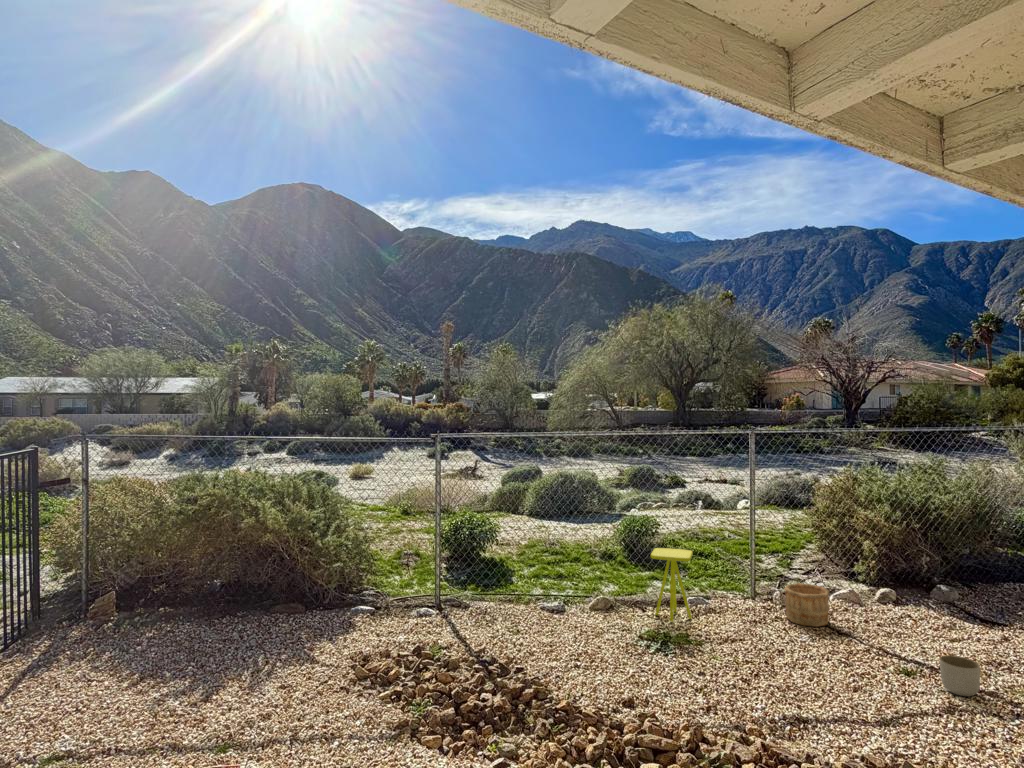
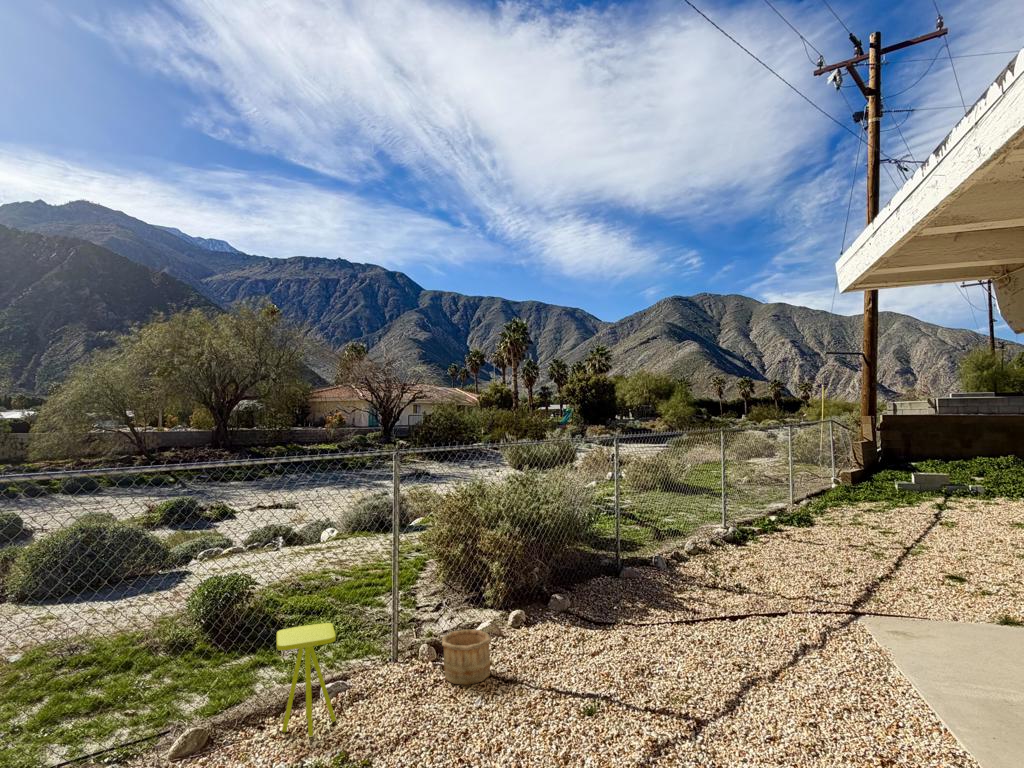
planter: present [940,655,980,696] -> none [633,682,670,728]

